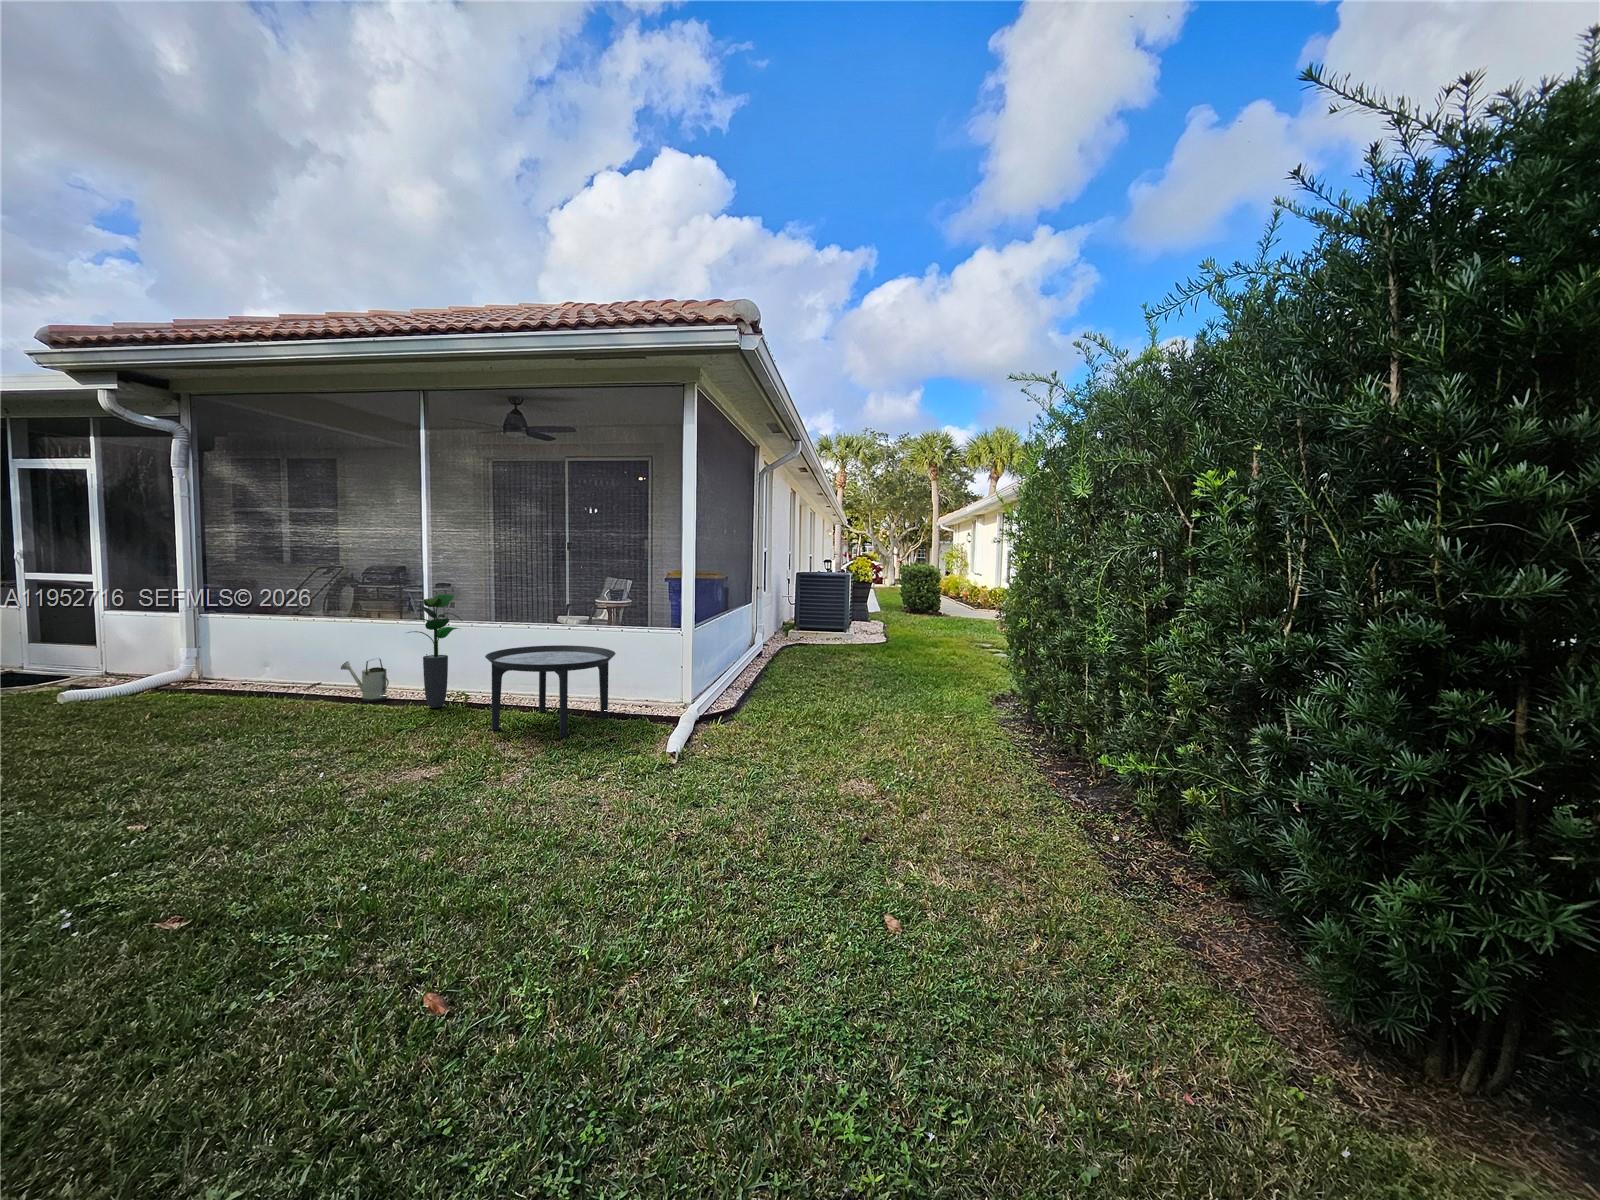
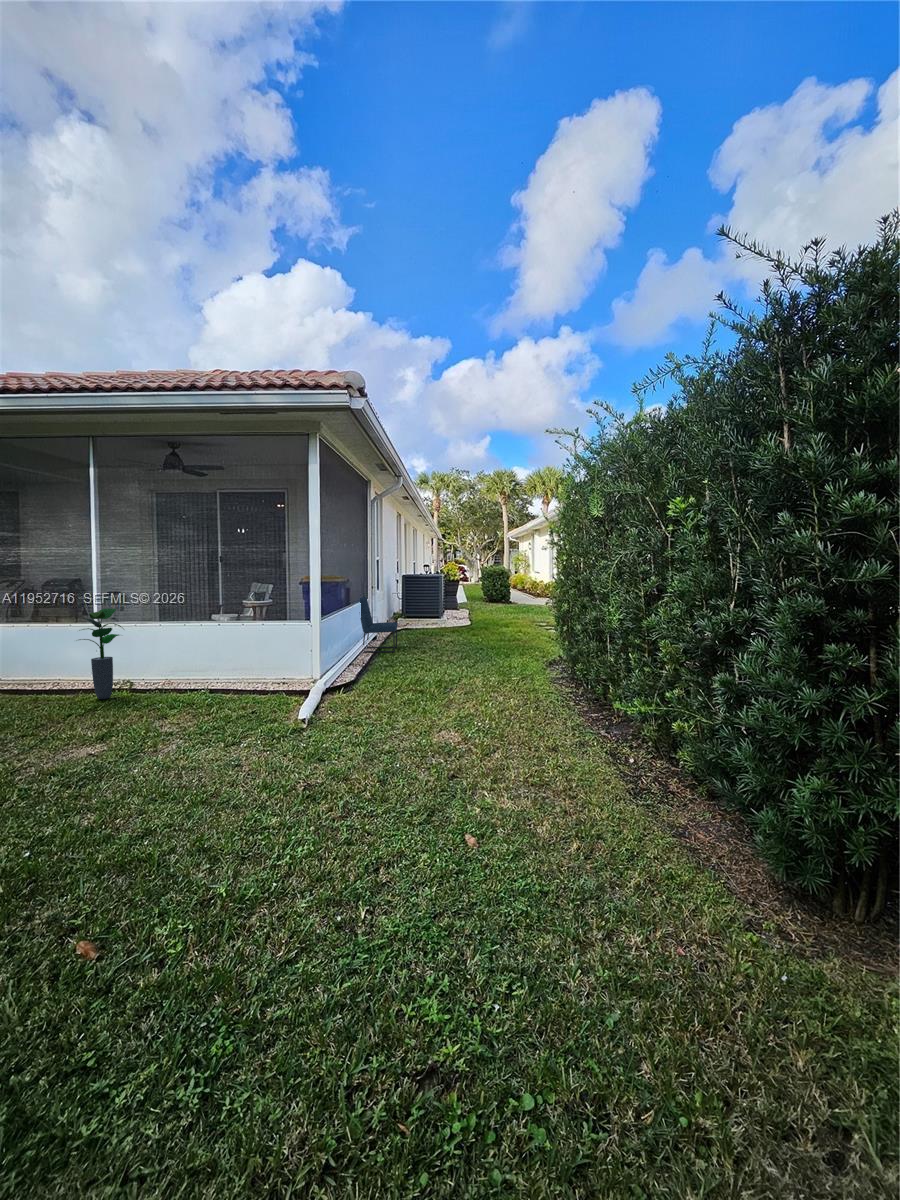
chair: none [752,592,803,669] -> present [360,597,398,653]
round table: present [485,645,616,738] -> none [142,644,251,716]
watering can: present [341,659,389,702] -> none [20,662,63,698]

